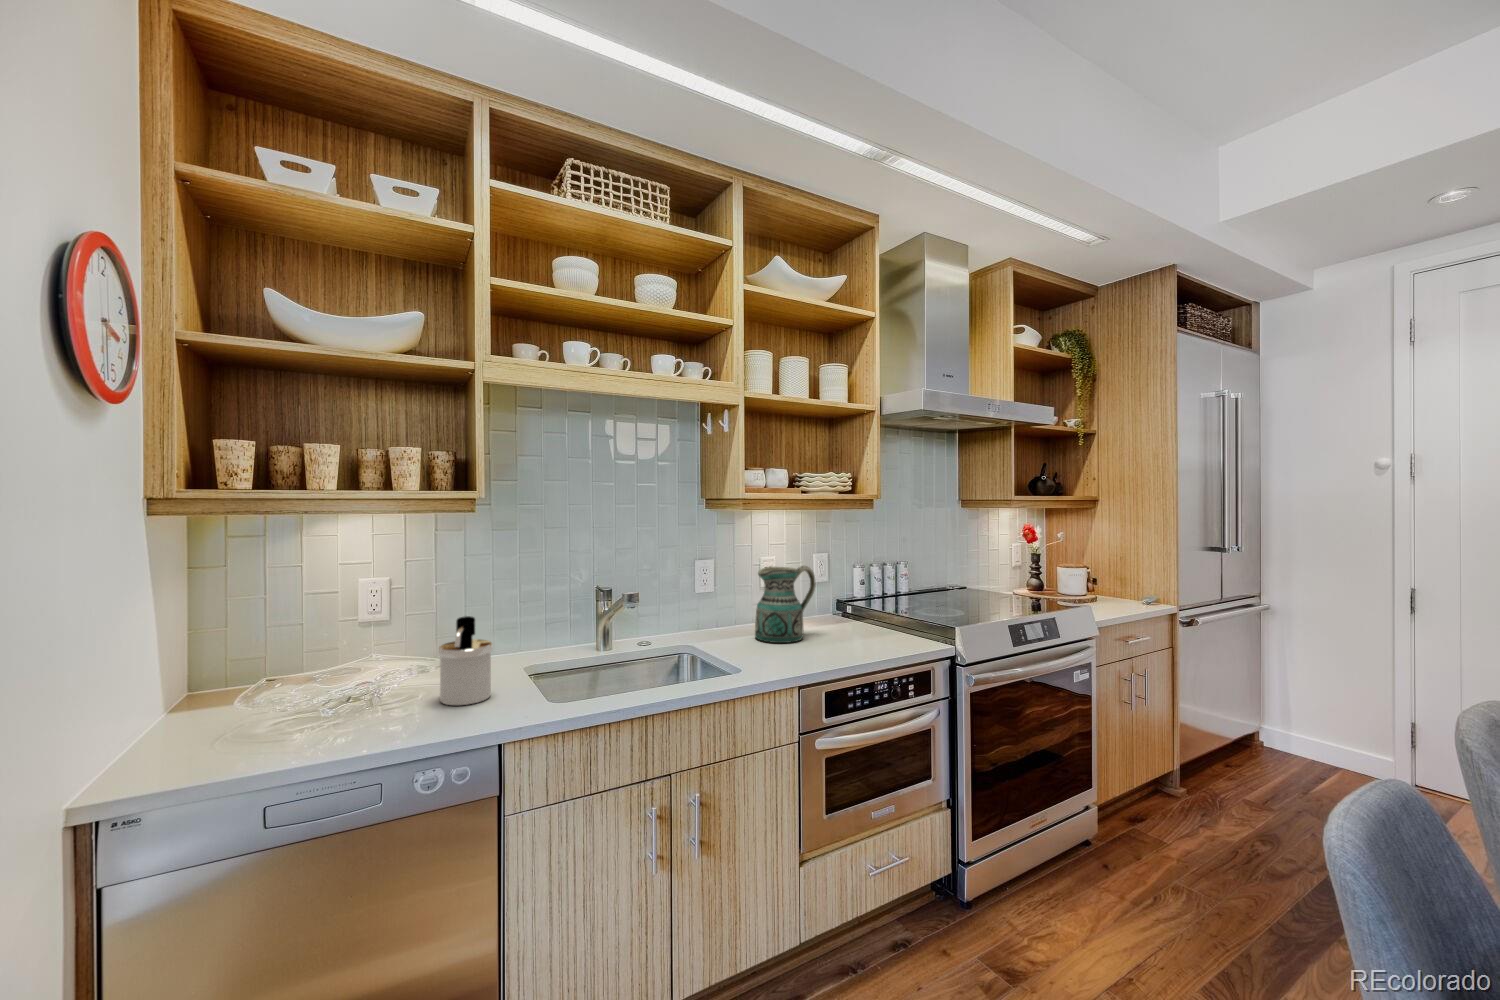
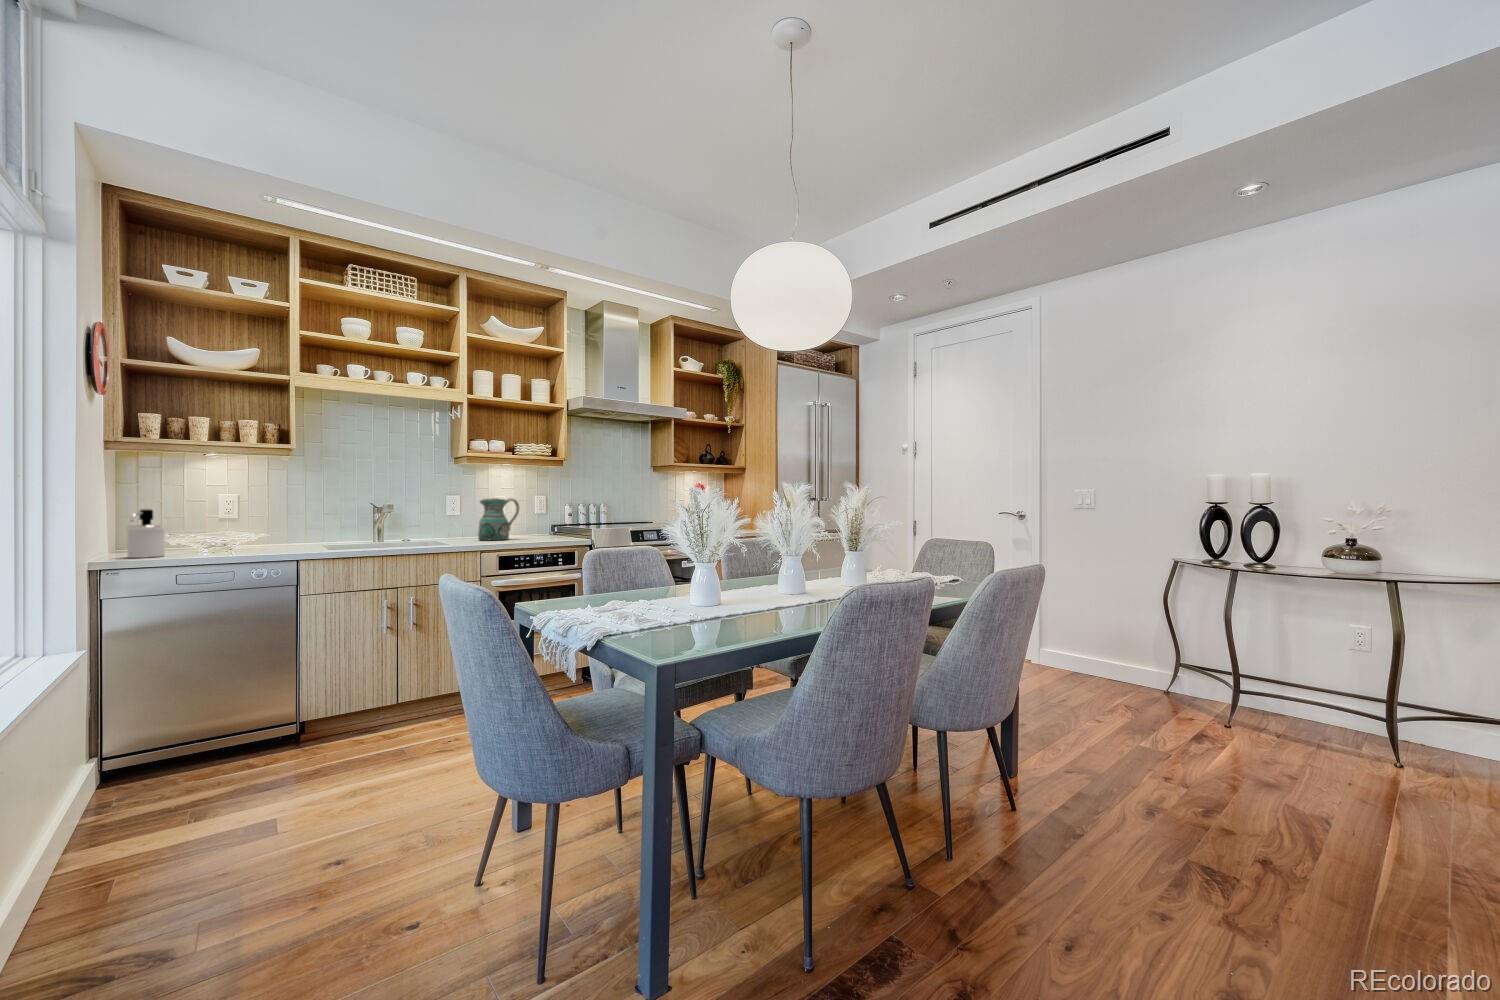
soap dispenser: present [438,616,493,705] -> present [126,509,166,558]

